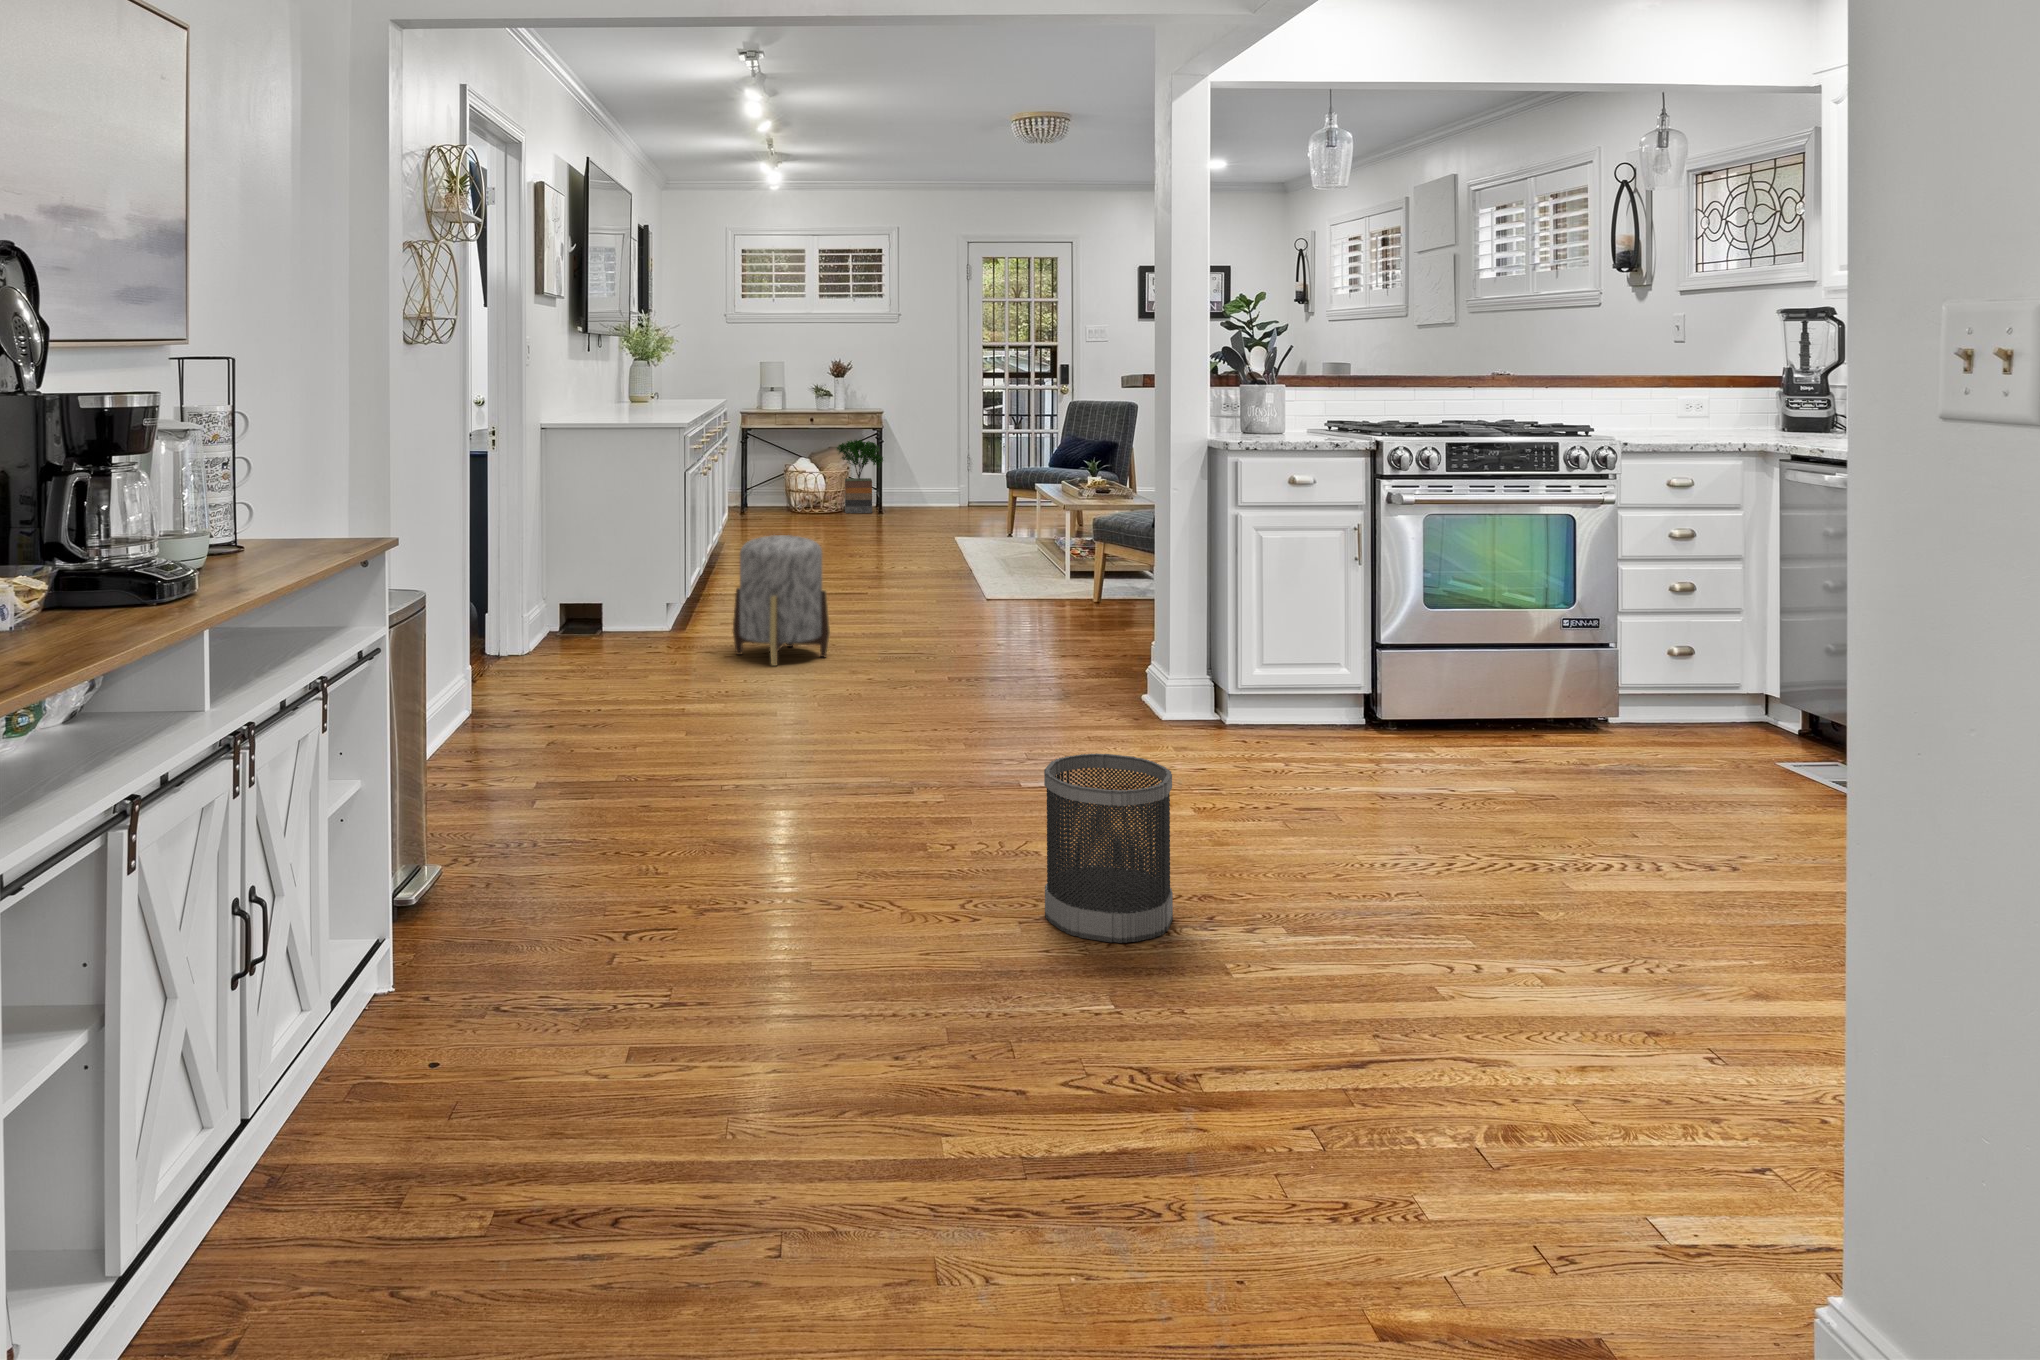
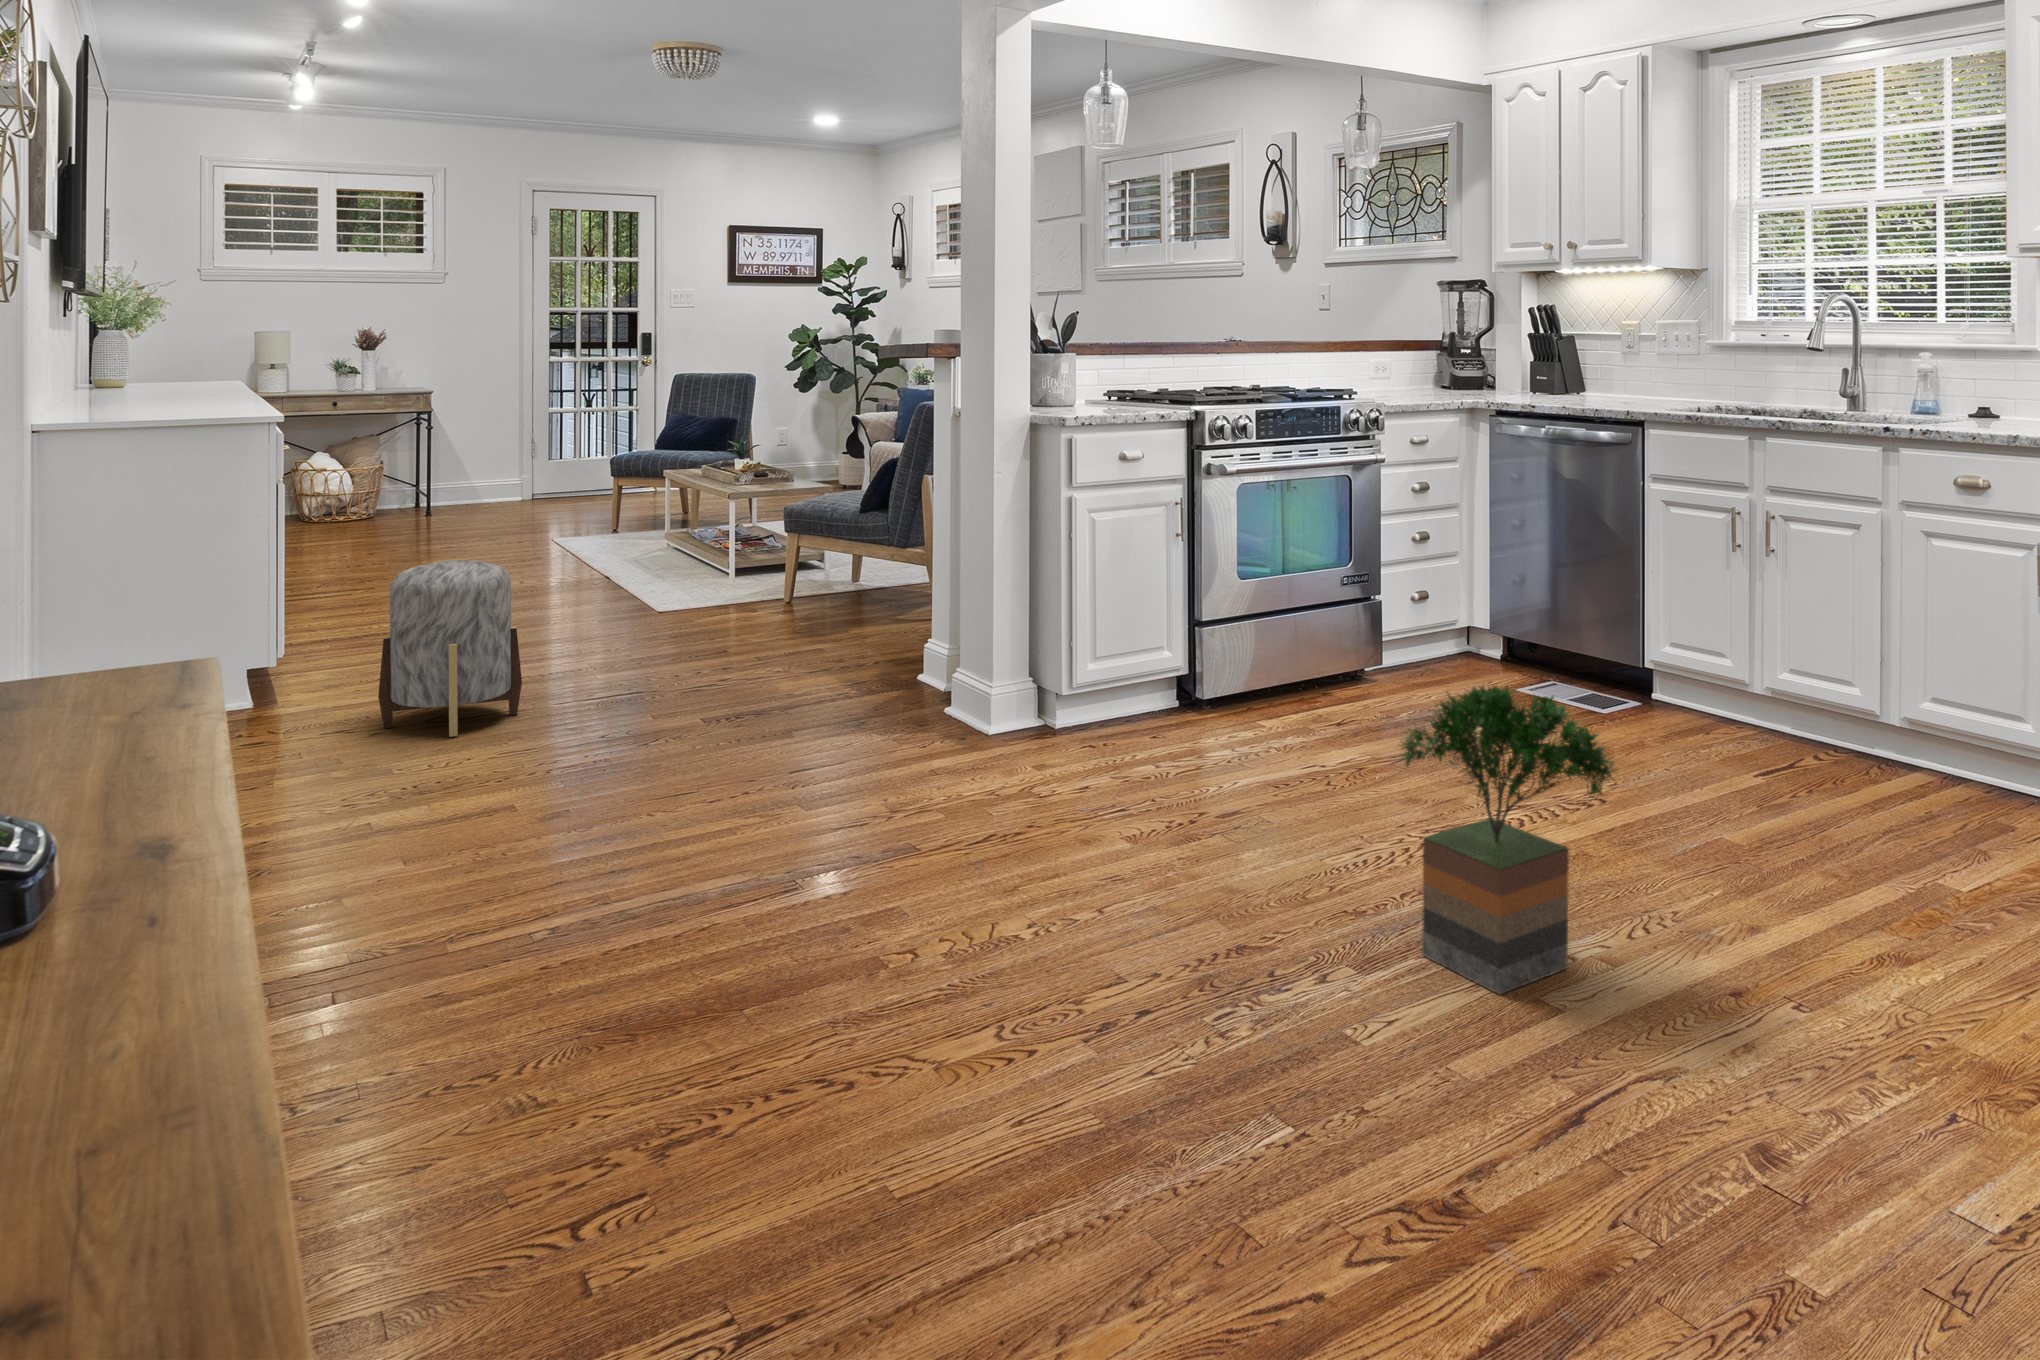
potted tree: present [837,440,883,513] -> present [1399,686,1616,994]
wastebasket: present [1044,753,1173,943] -> none [1091,801,1245,1041]

